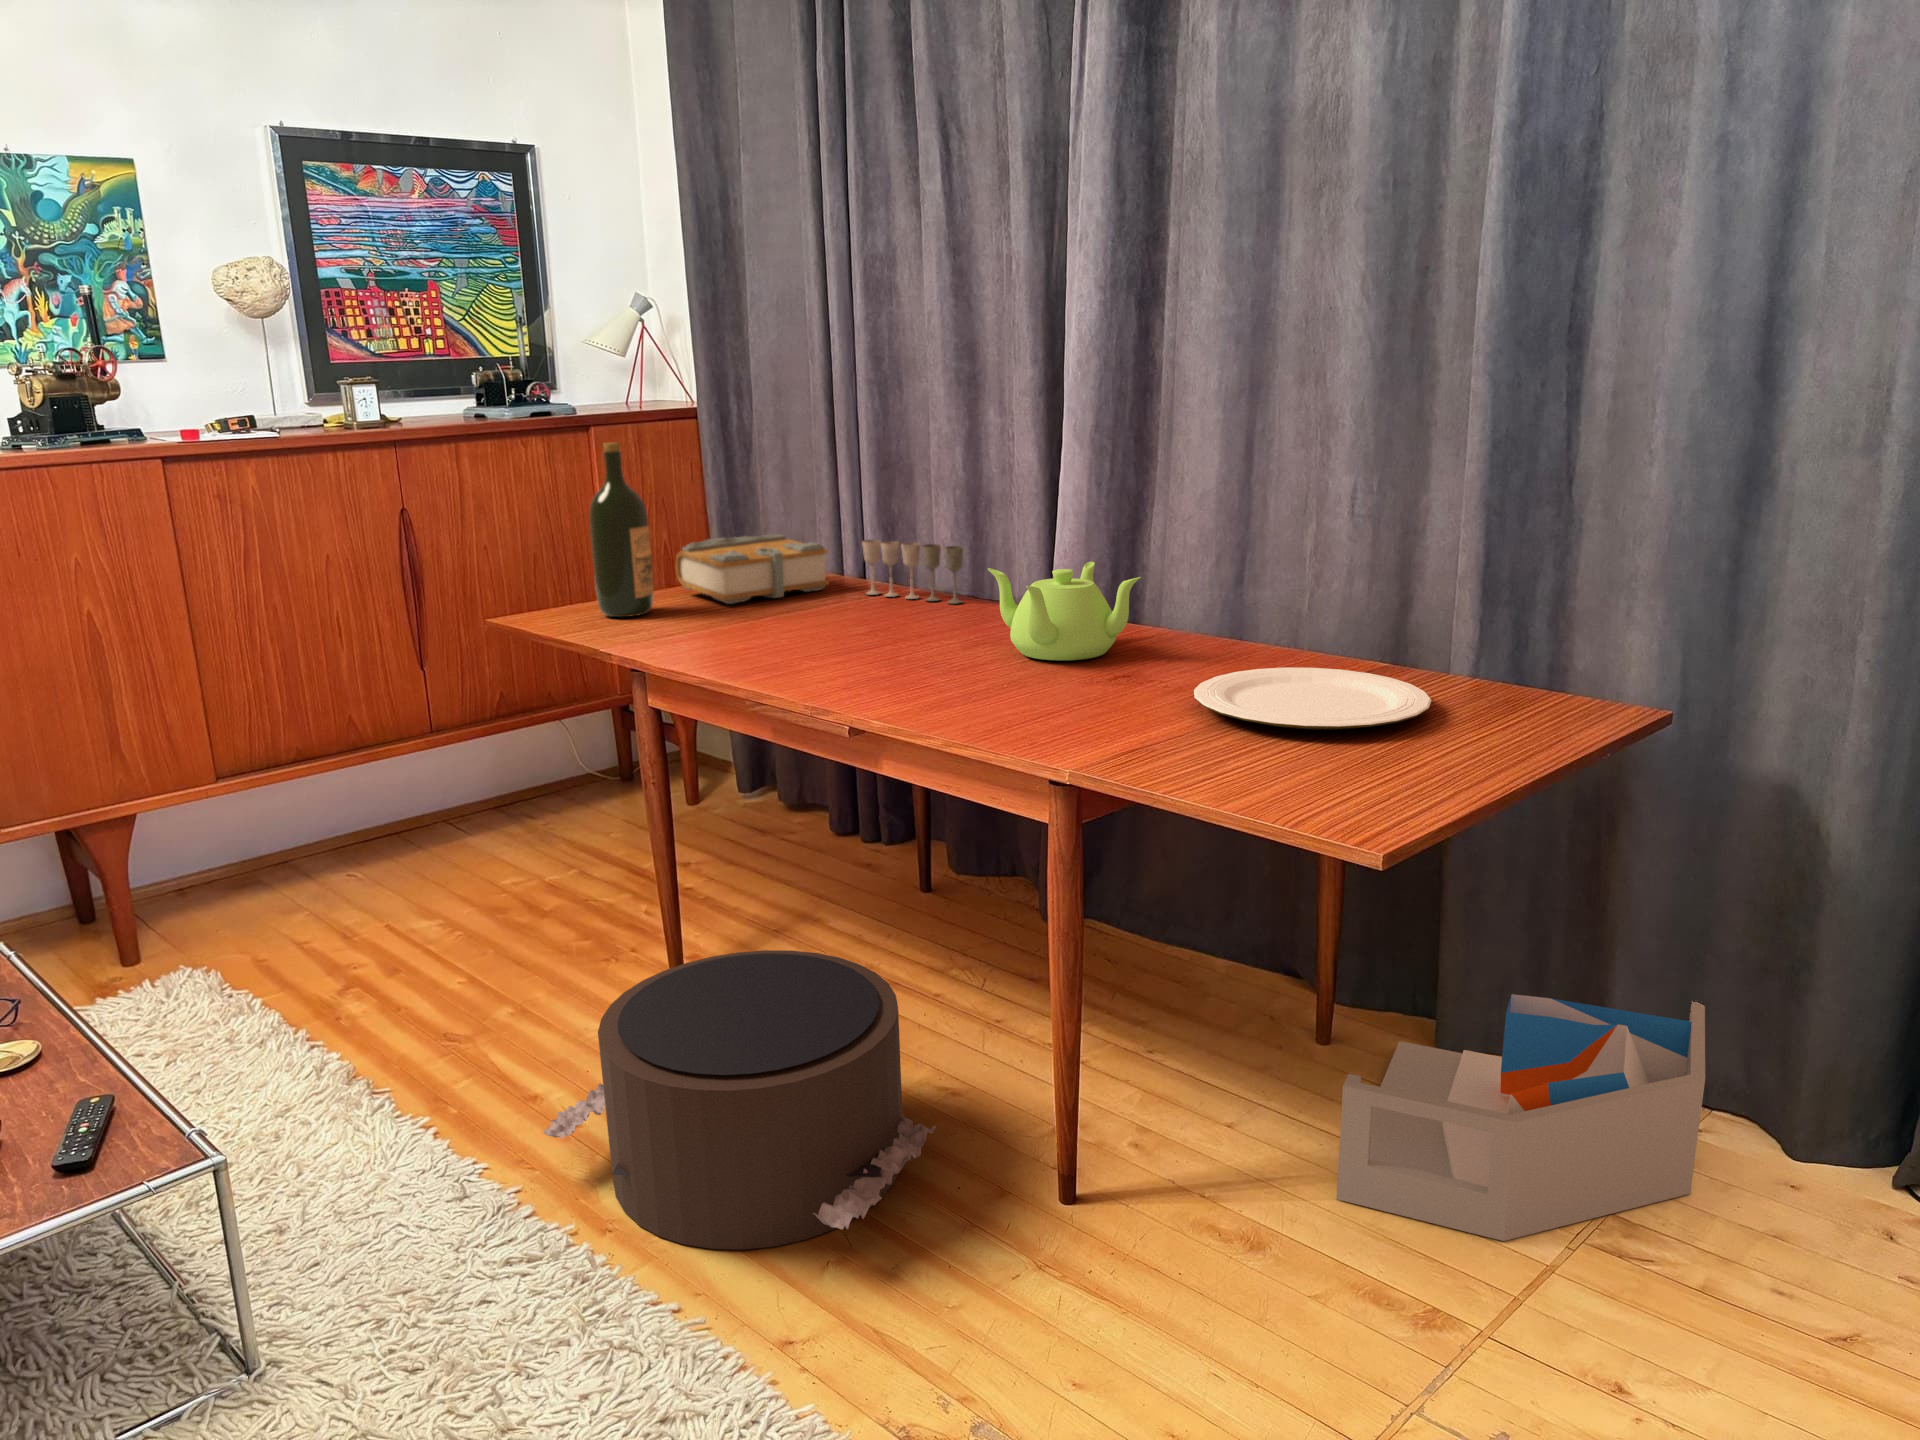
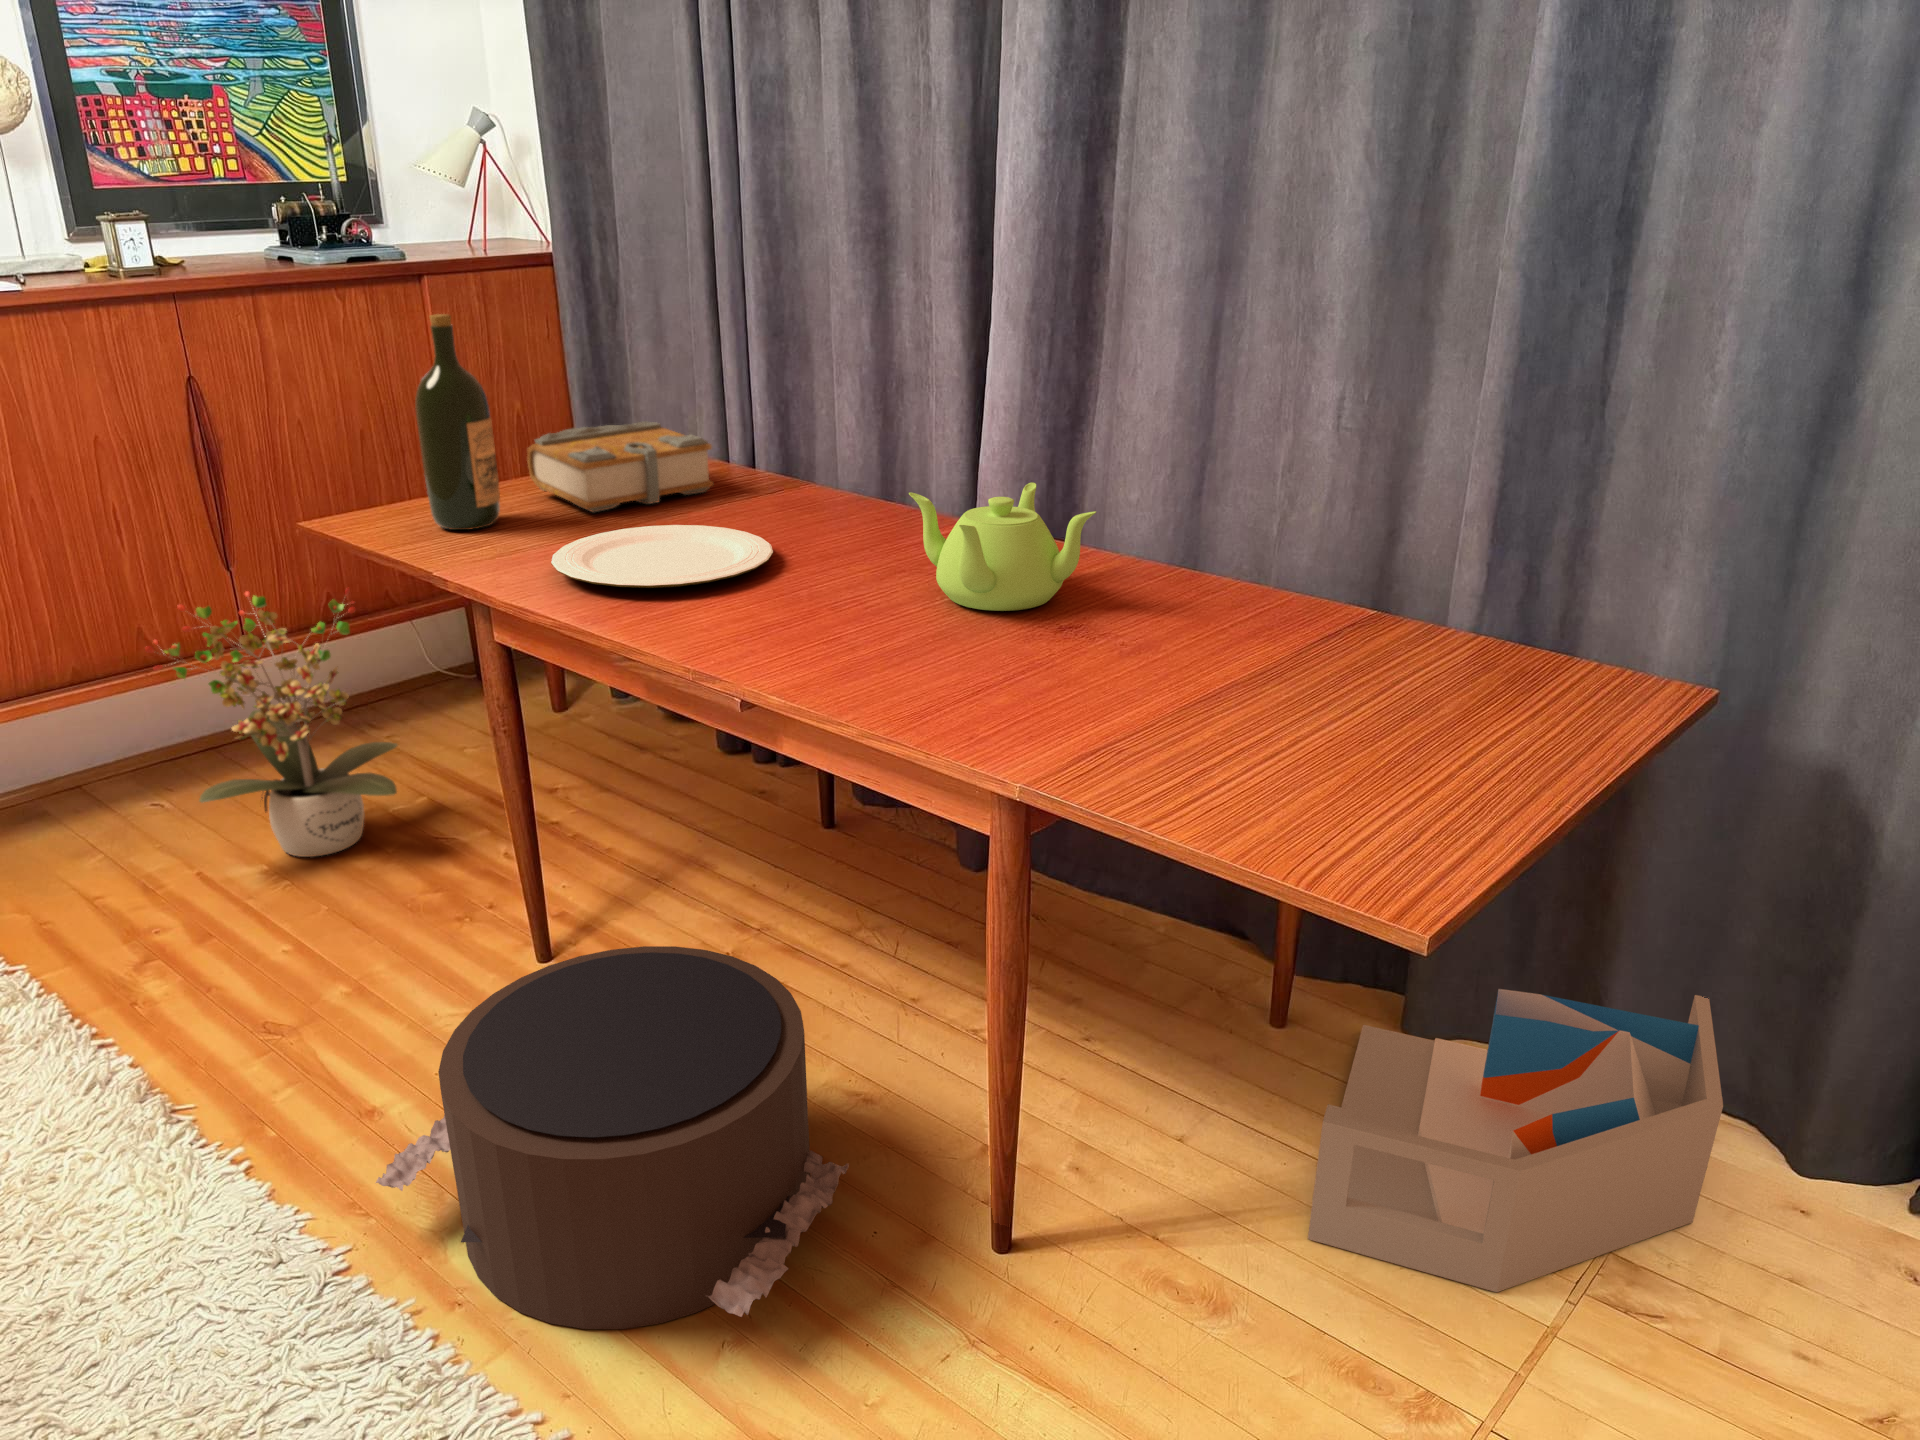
wine glass: present [862,540,963,604] -> none [752,435,875,517]
plate: present [1194,668,1432,730] -> present [551,525,773,588]
potted plant: none [359,680,556,911] -> present [145,588,397,857]

